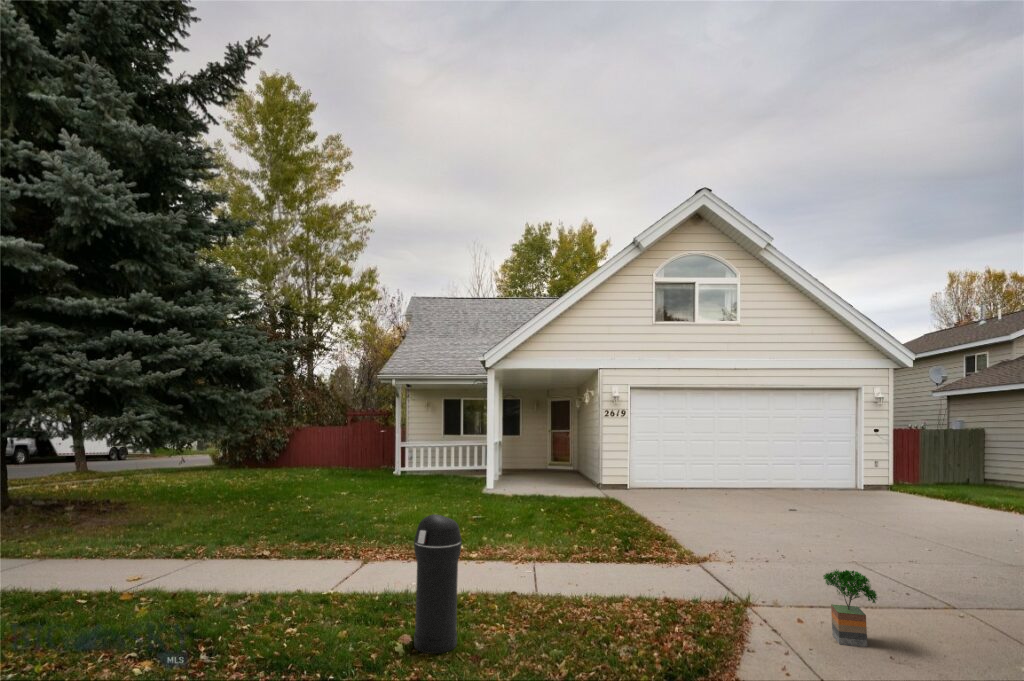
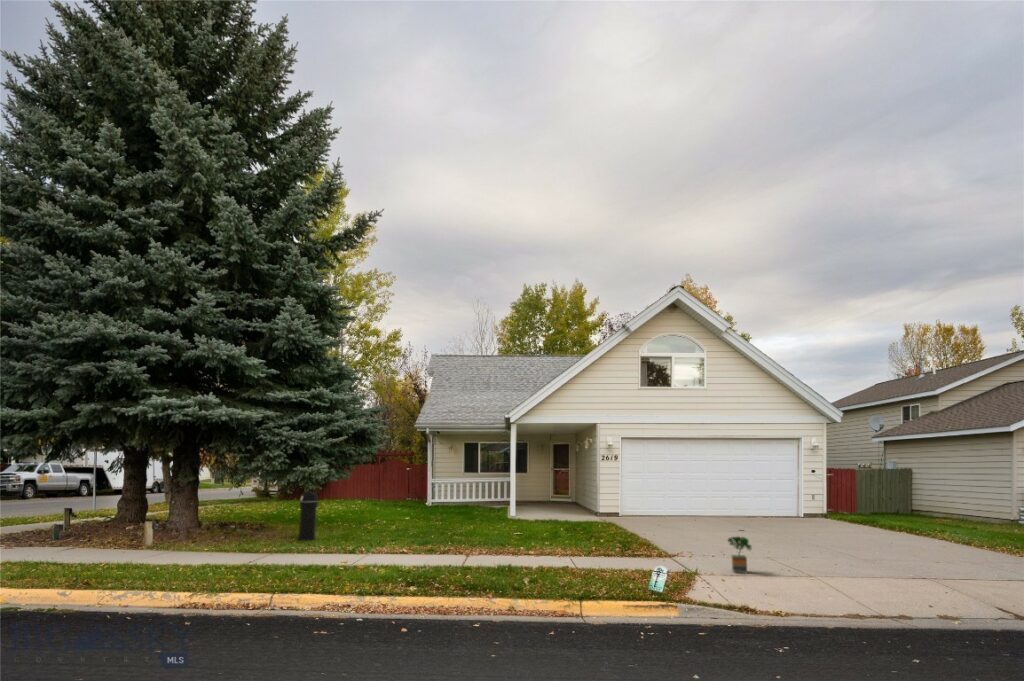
trash can: present [414,515,462,654] -> present [298,491,318,540]

